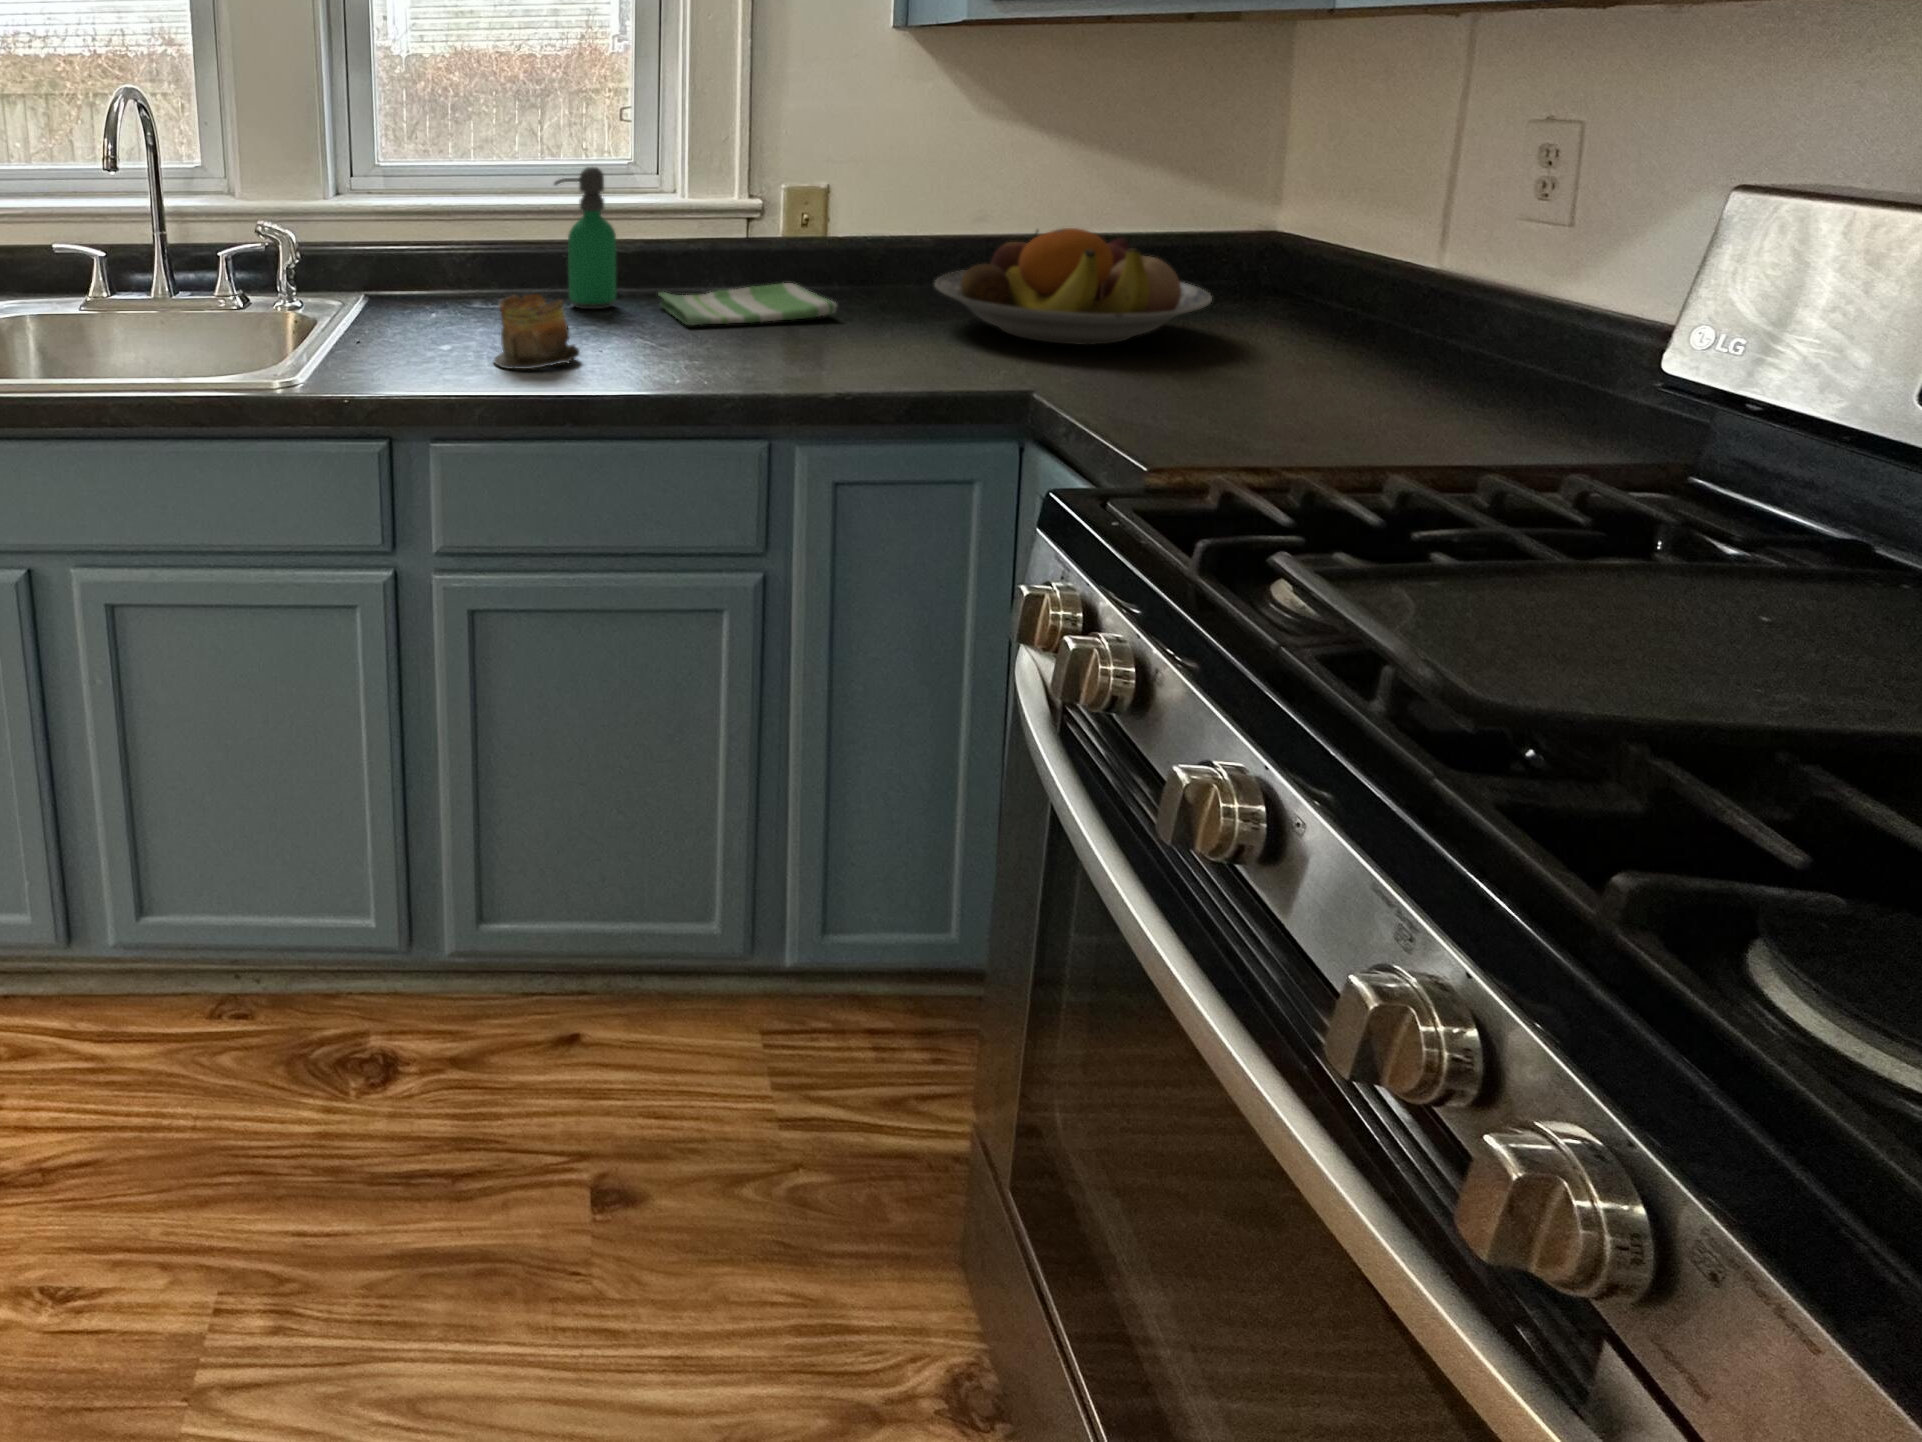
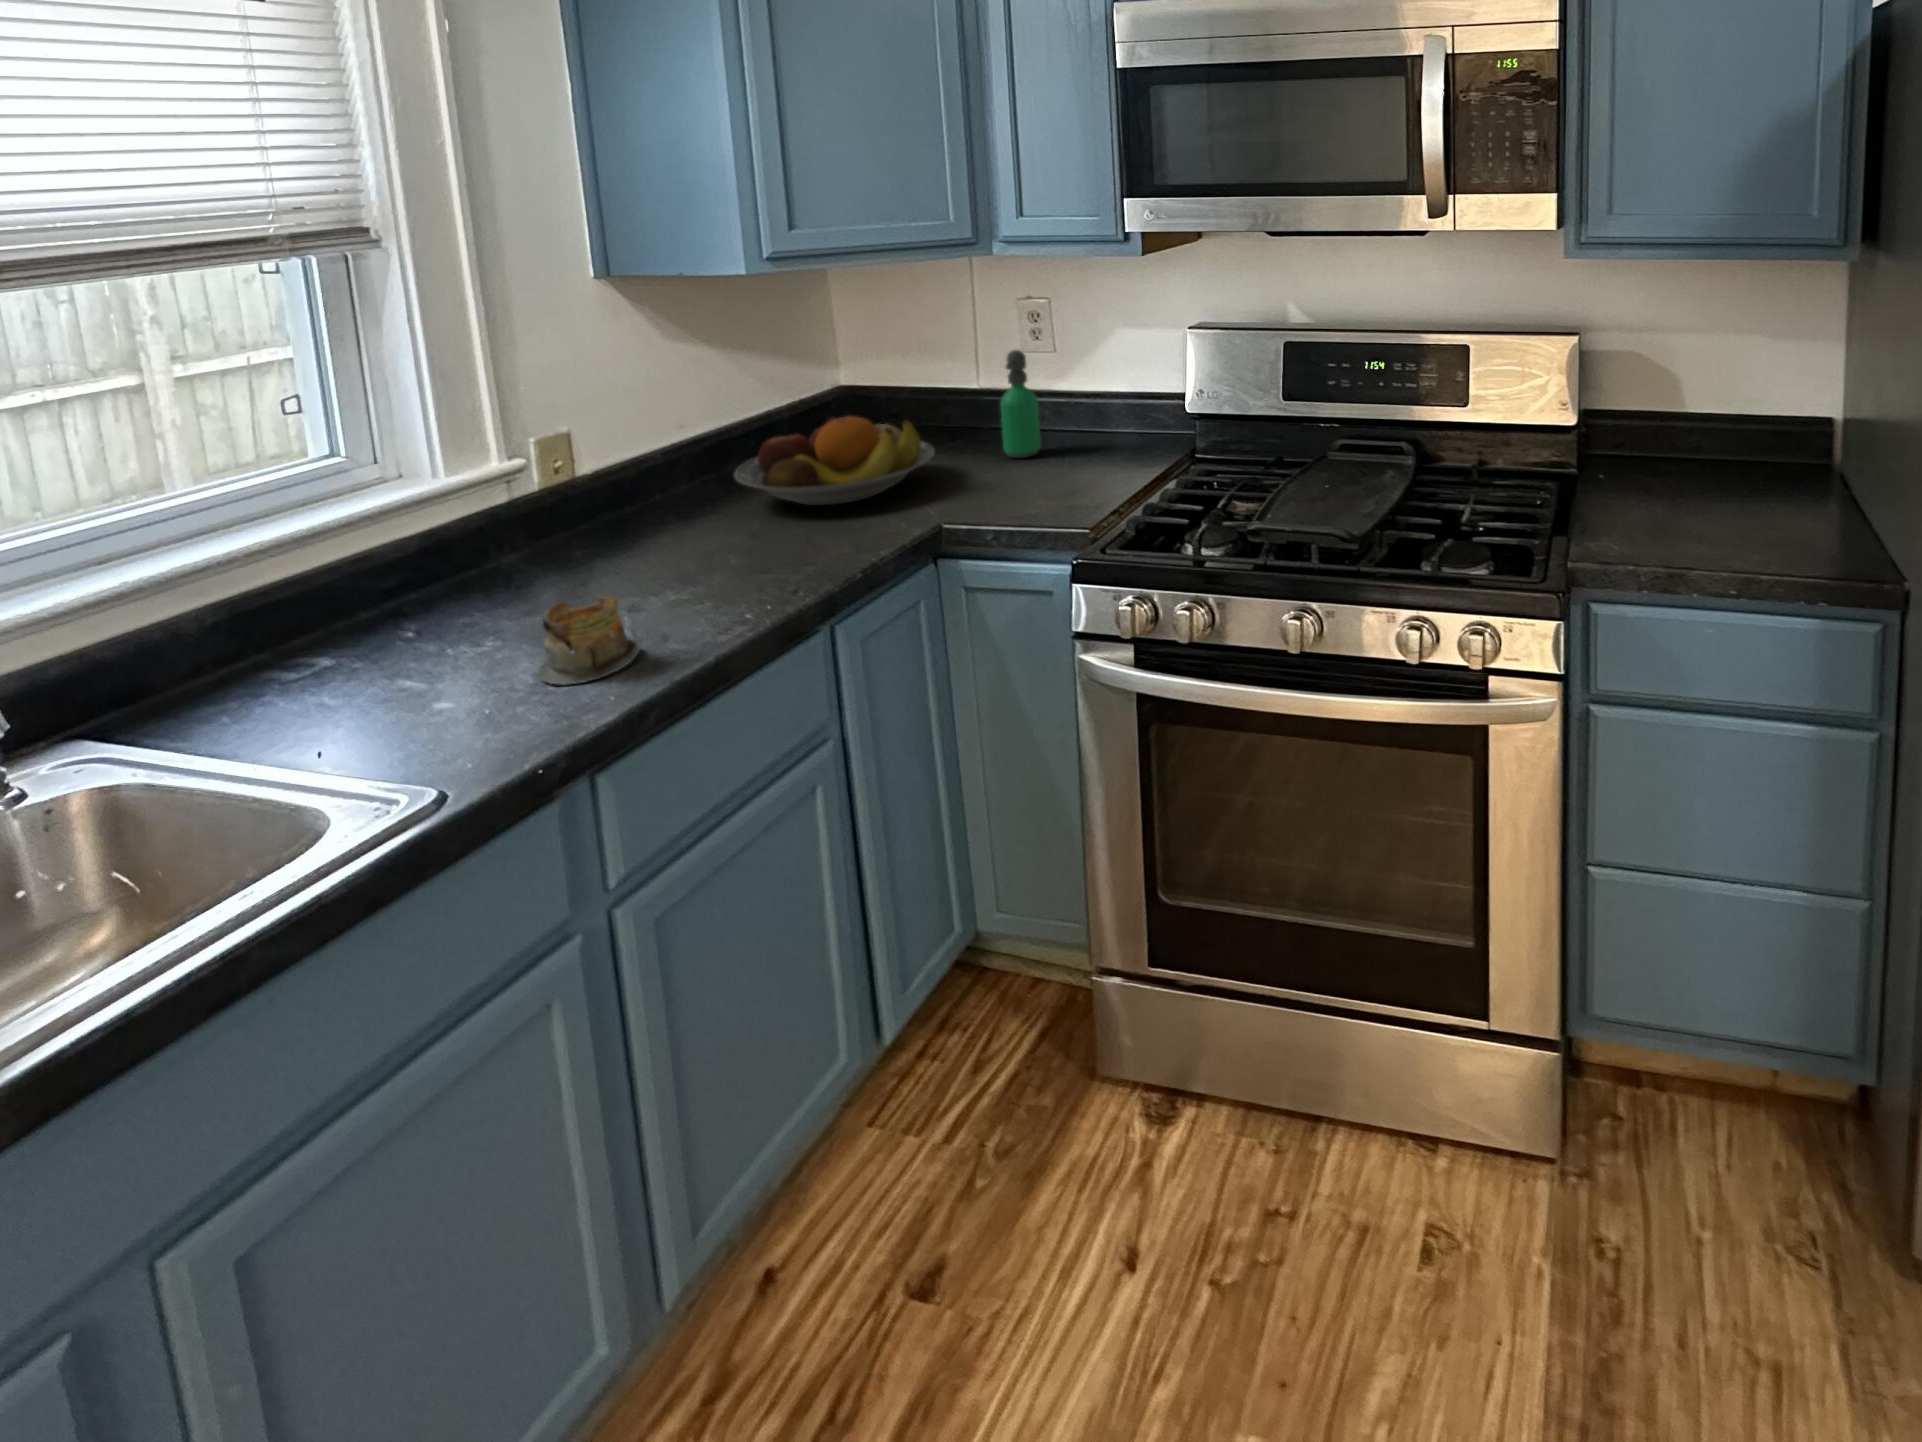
soap dispenser: present [554,167,616,309] -> present [1000,350,1041,458]
dish towel: present [659,283,837,325] -> none [485,528,680,594]

